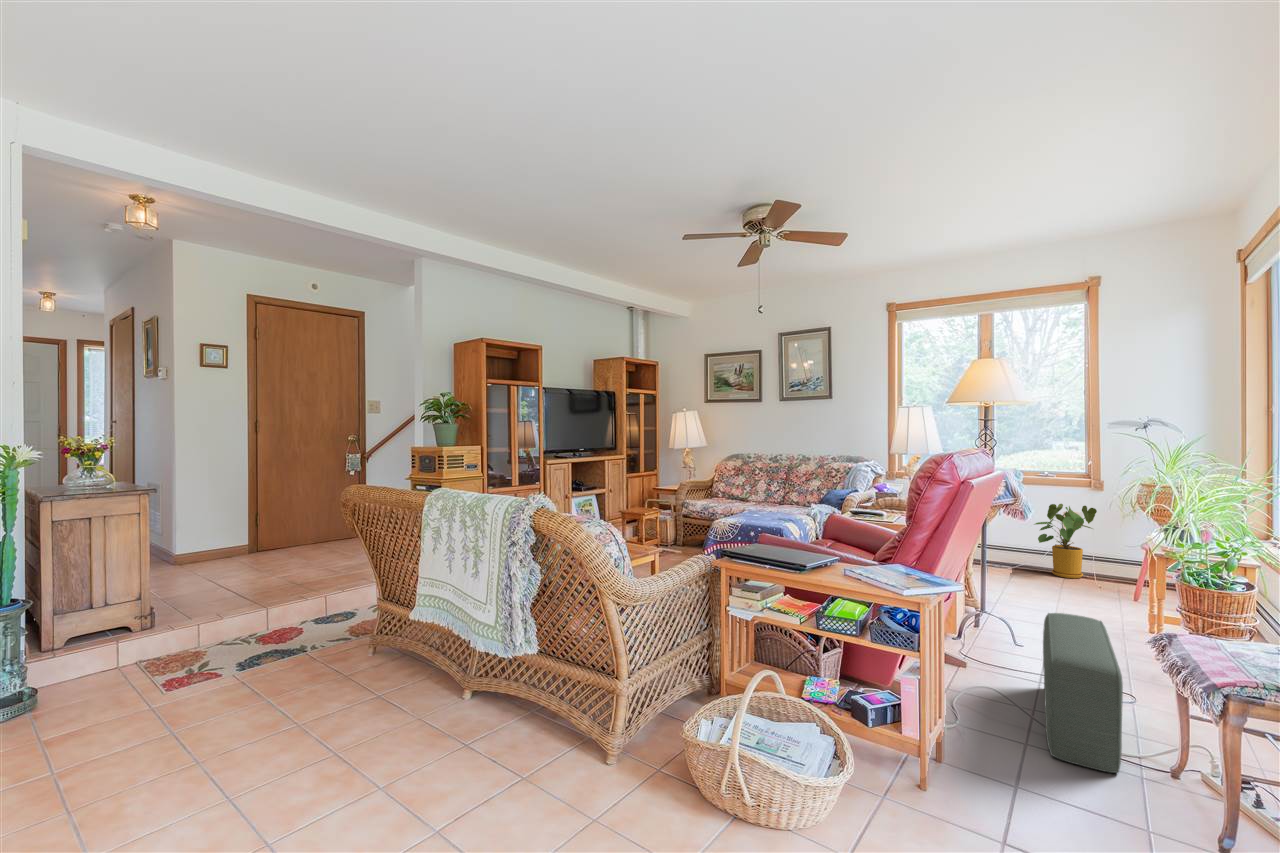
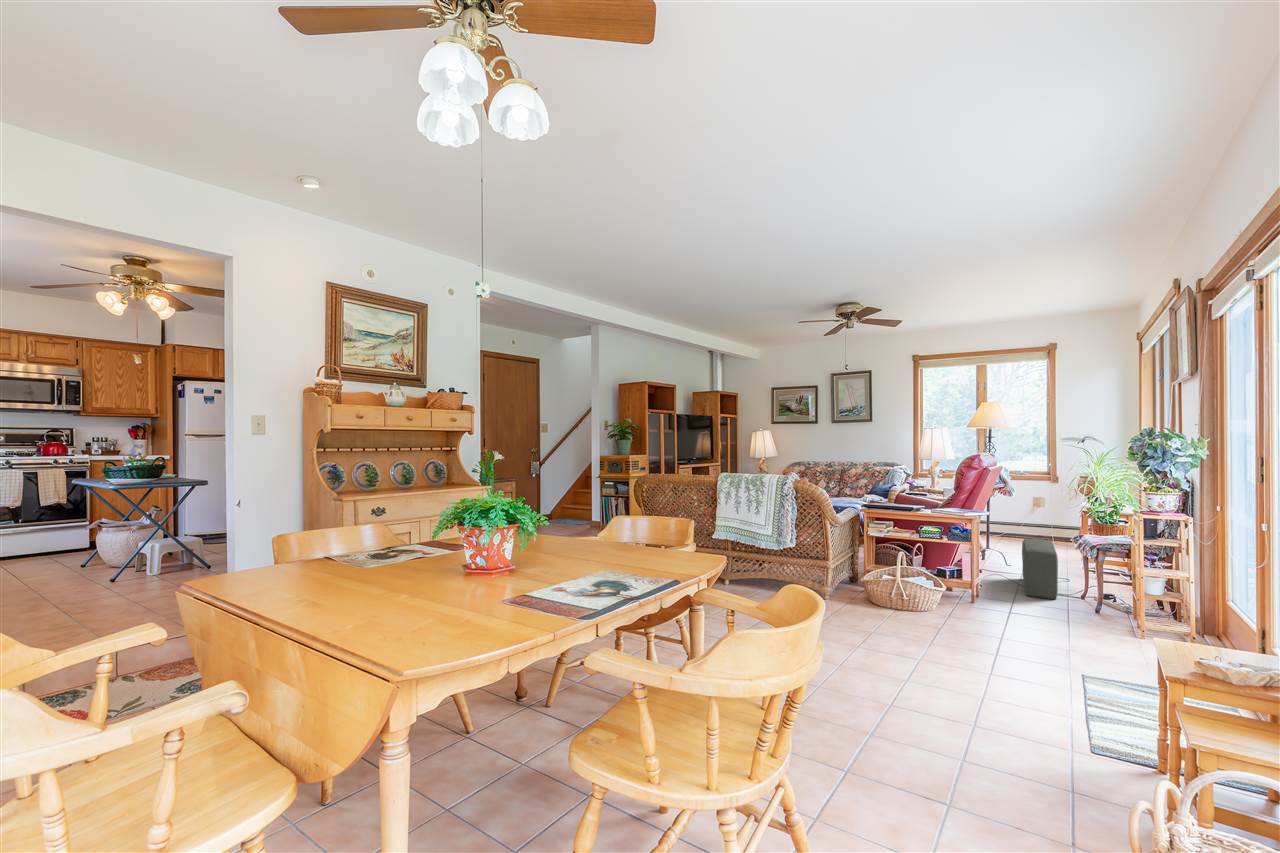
house plant: present [1034,504,1097,578] -> none [1014,493,1055,540]

